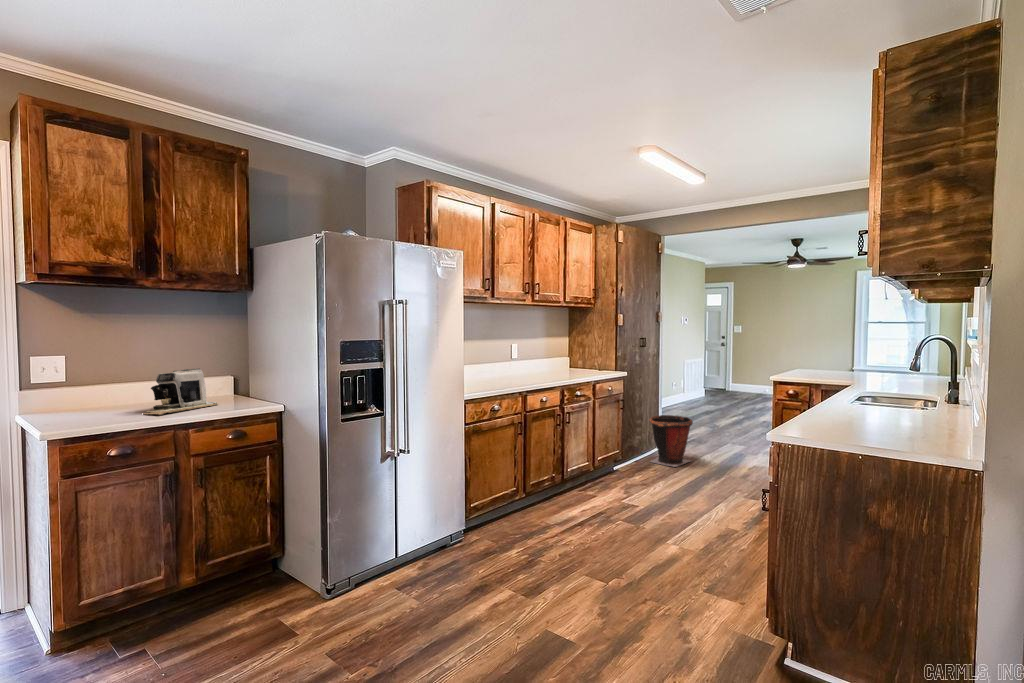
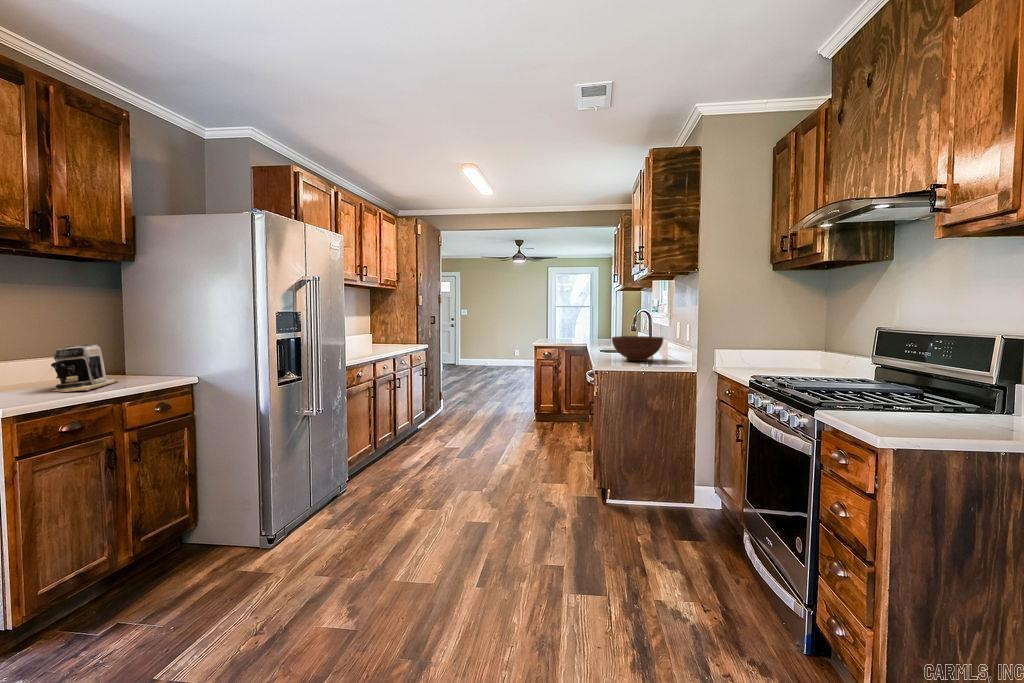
fruit bowl: none [818,387,926,436] -> present [612,336,663,361]
waste bin: present [649,415,693,467] -> none [440,377,474,419]

